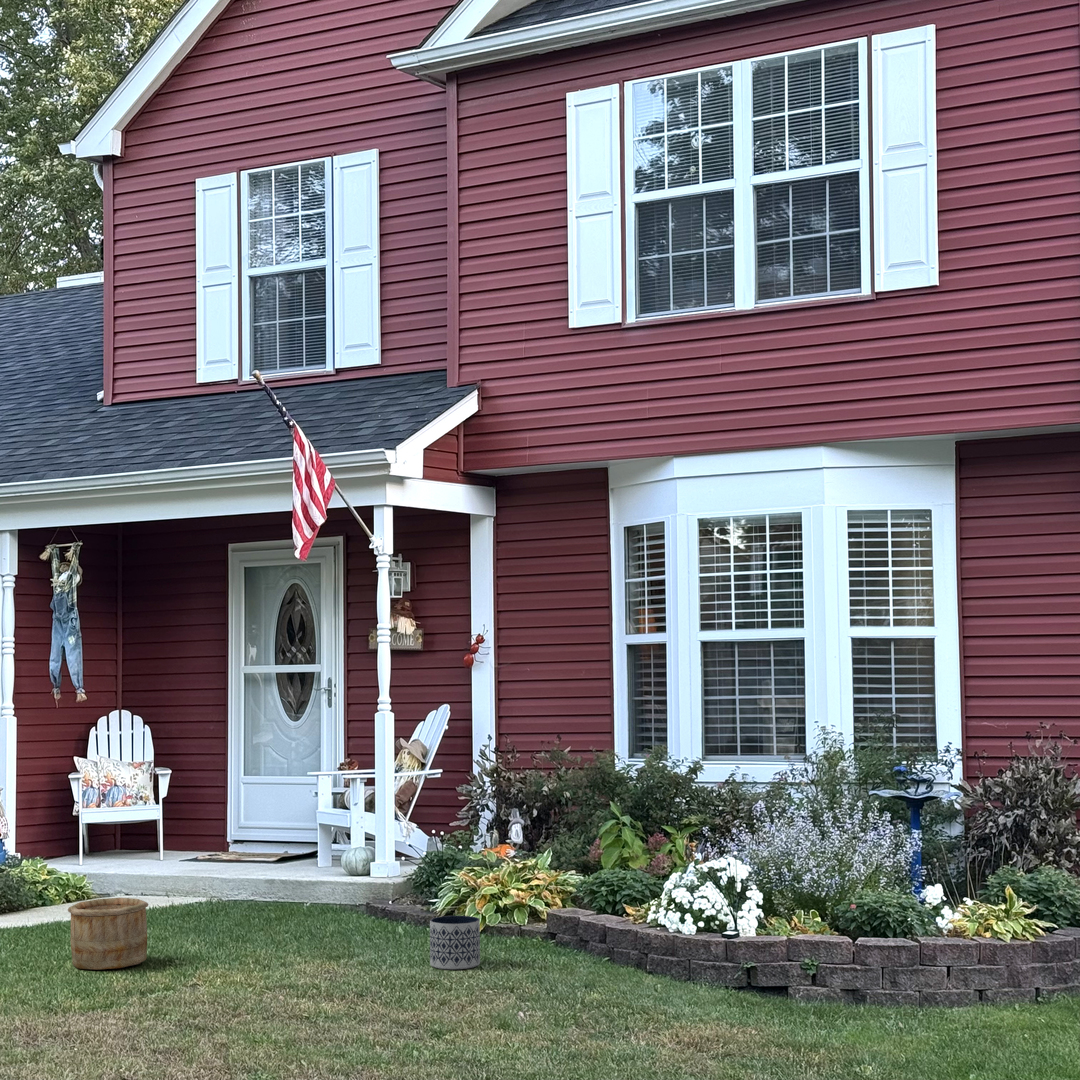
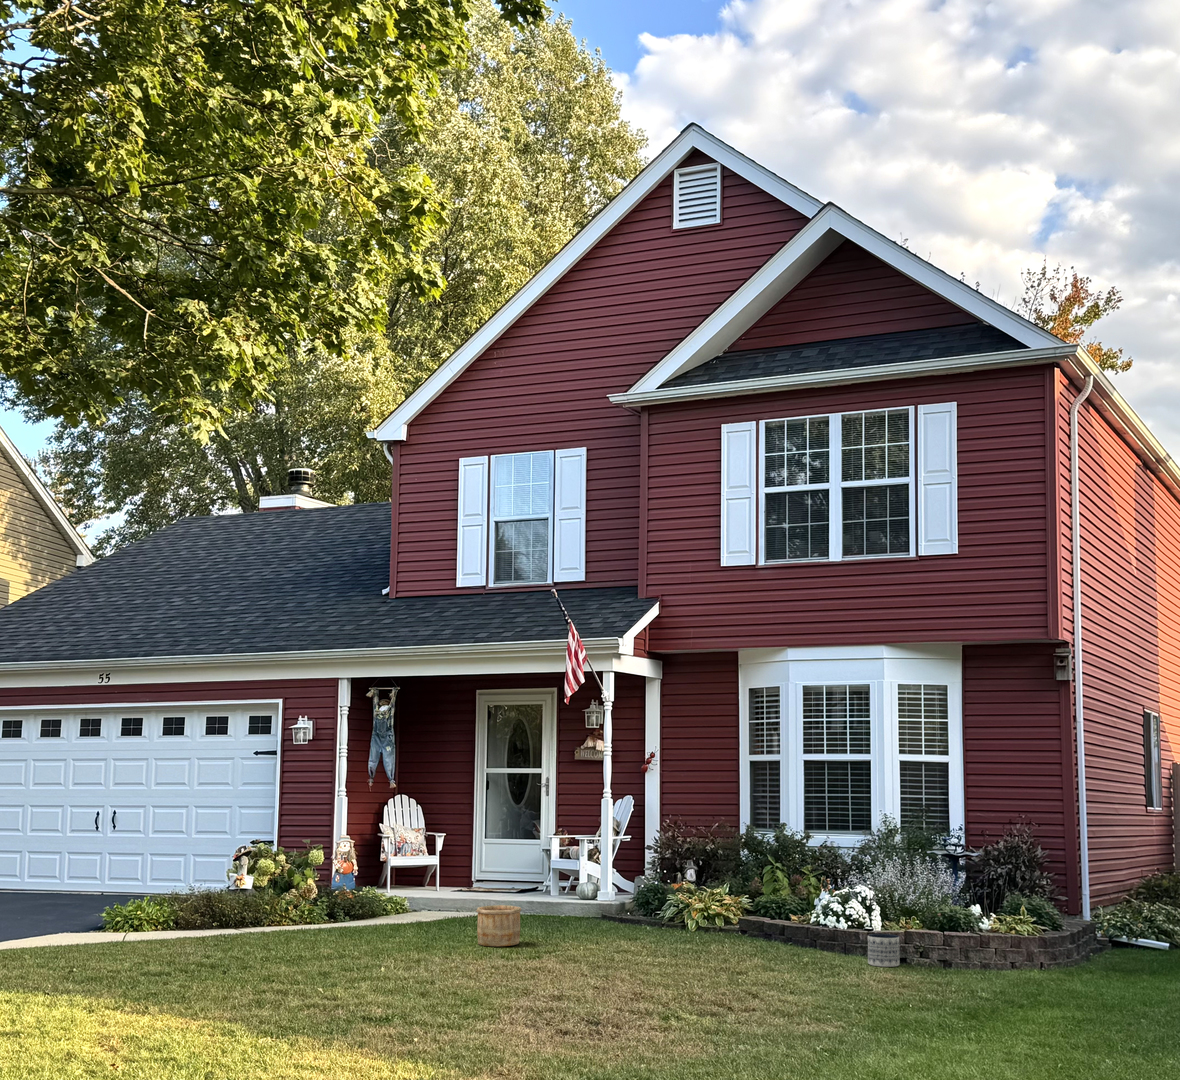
planter: present [430,916,480,970] -> present [868,934,900,967]

